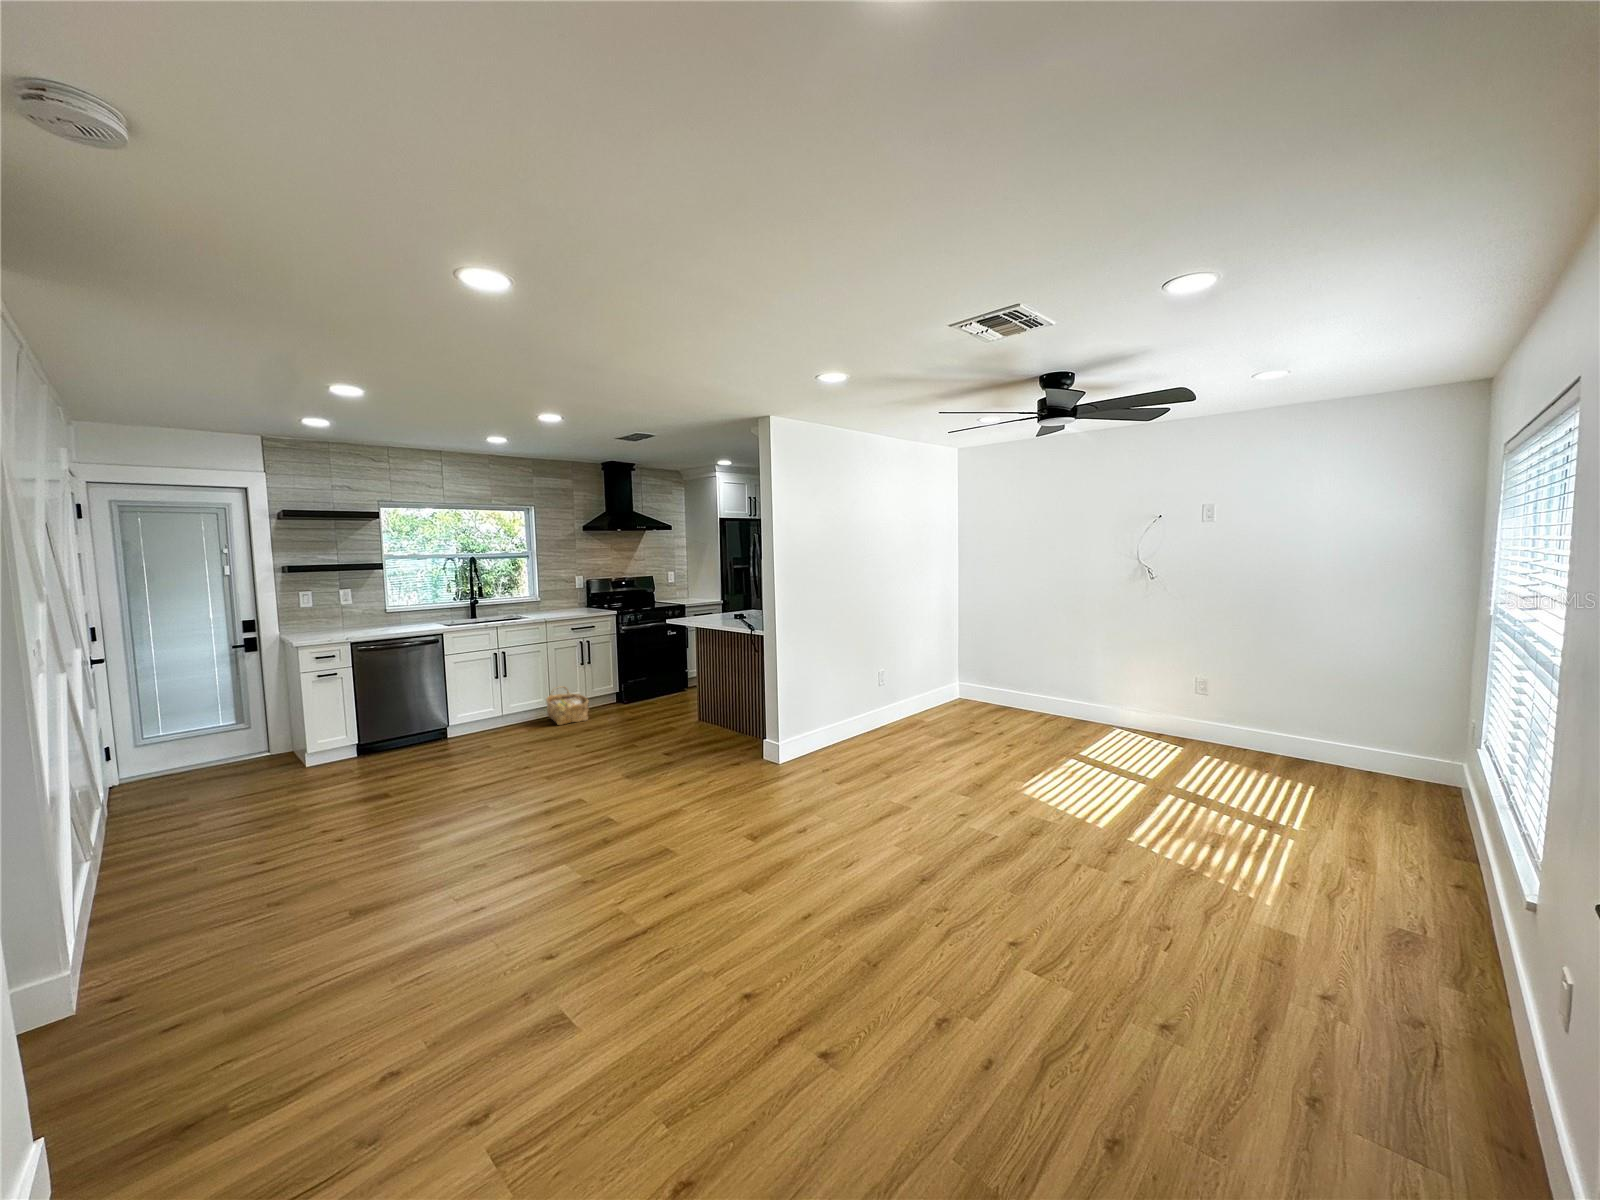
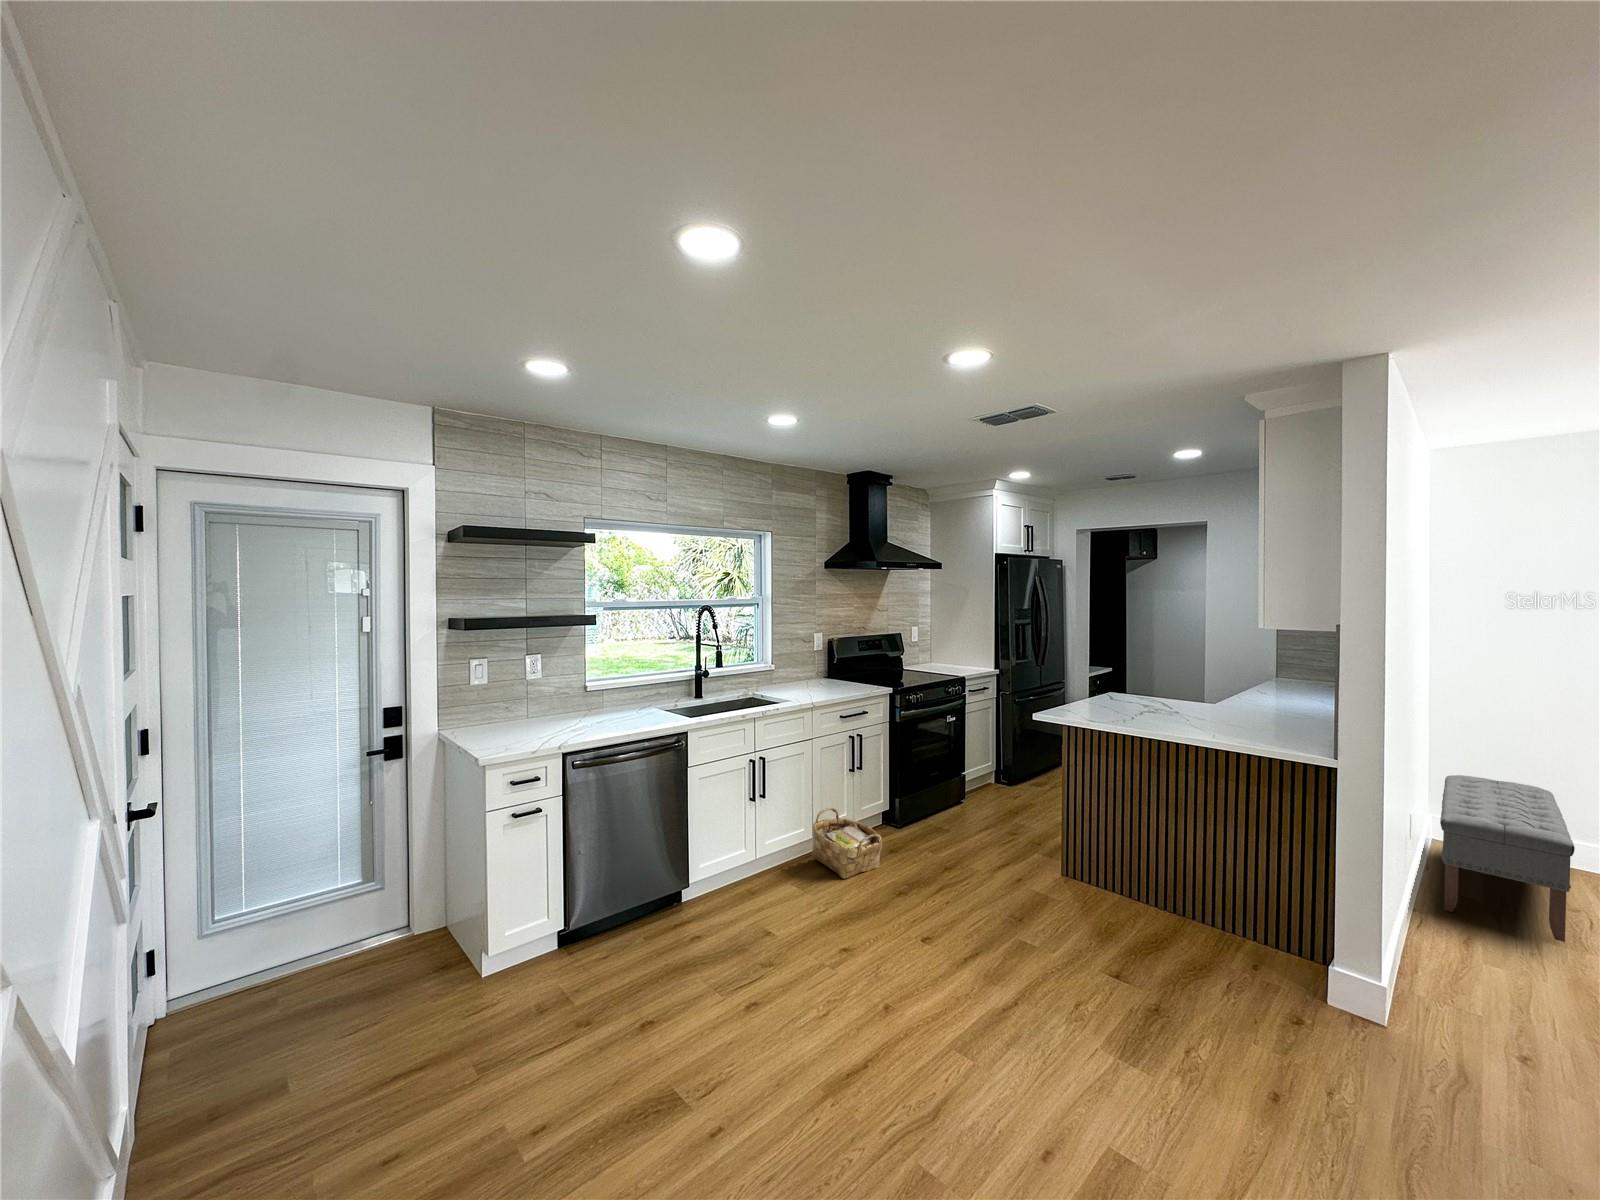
bench: none [894,654,997,732] -> present [1440,775,1575,942]

